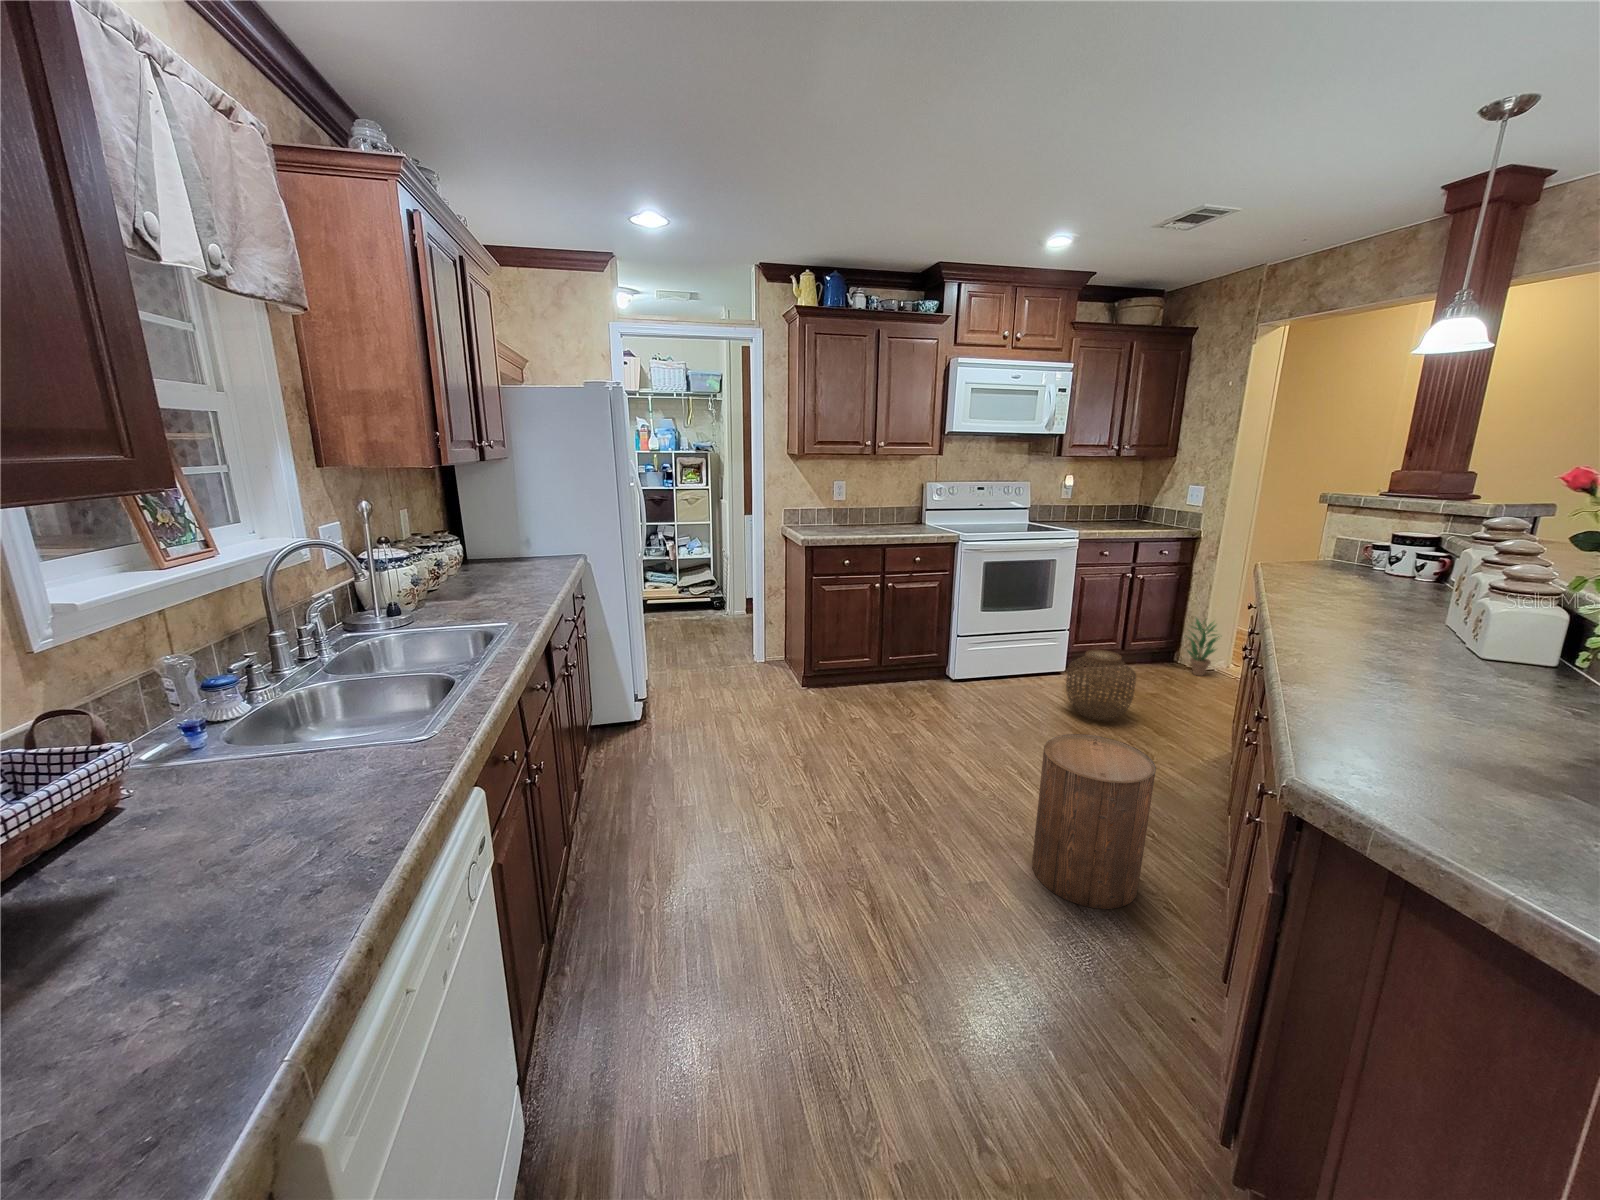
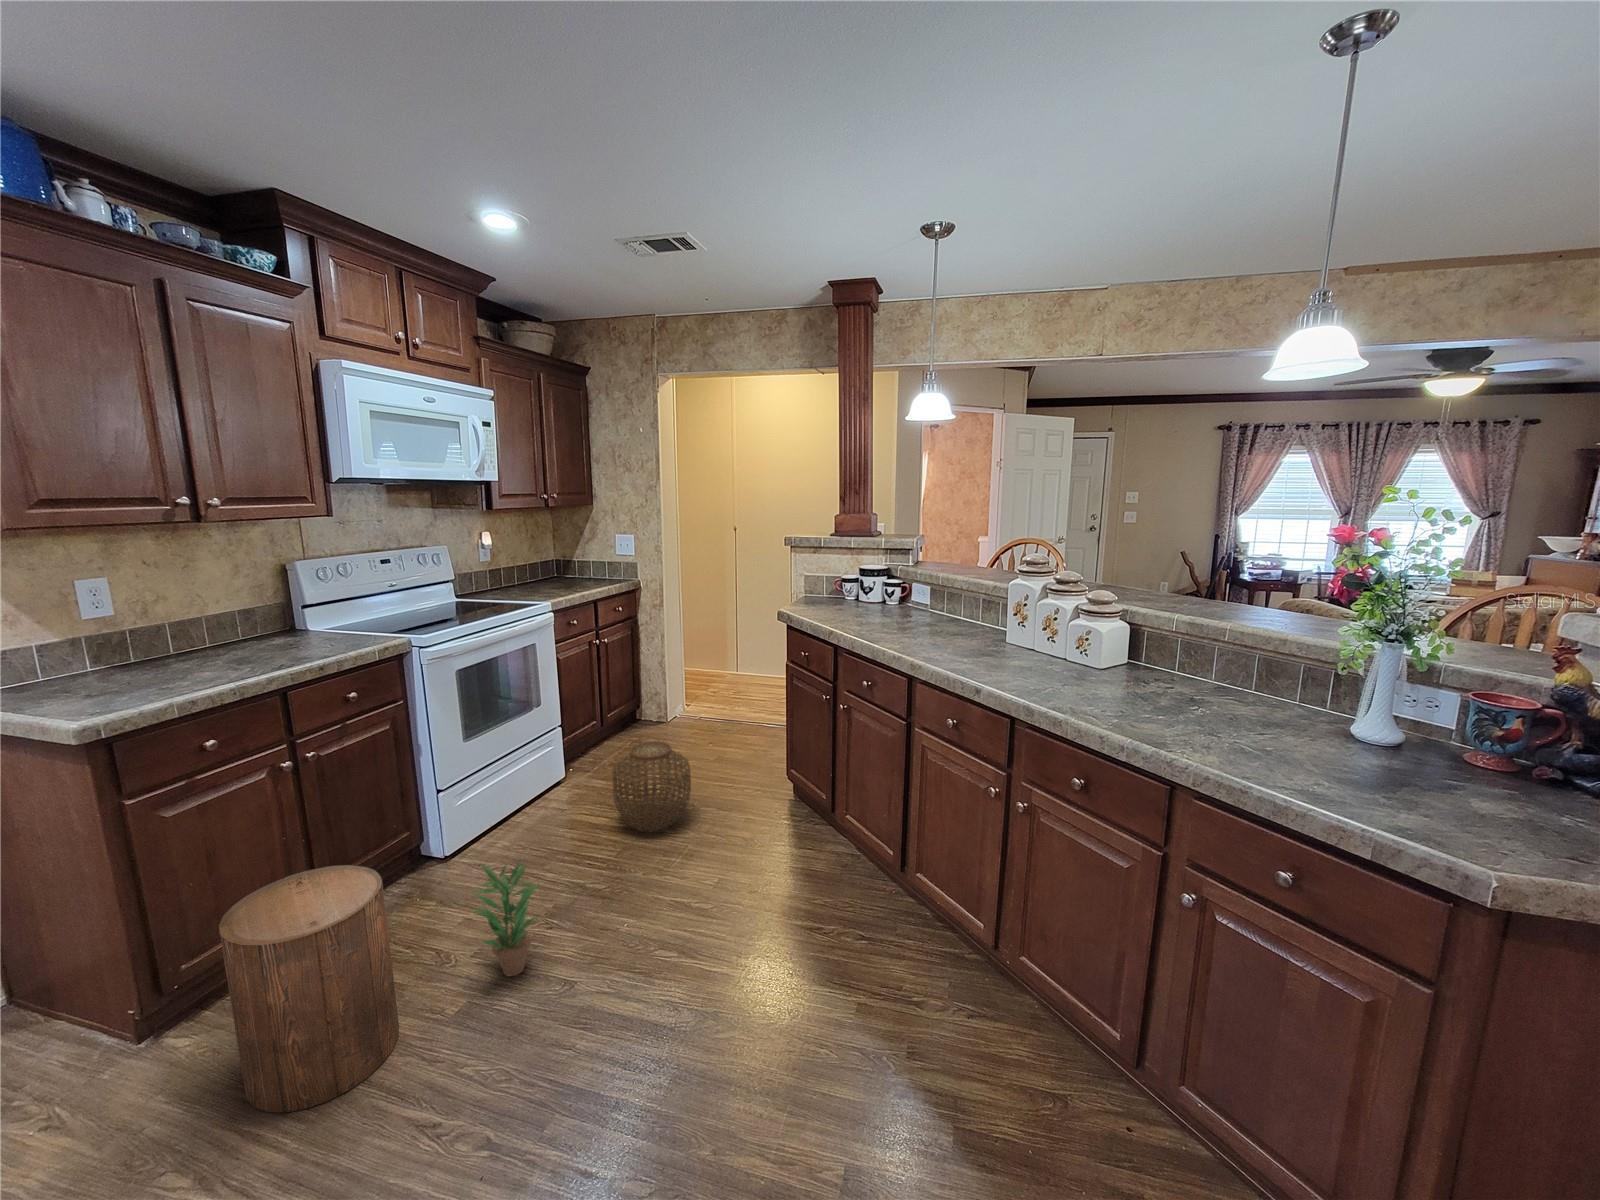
potted plant: present [1187,618,1219,676] -> present [473,861,539,976]
stool: present [1032,734,1156,909] -> present [219,865,399,1113]

